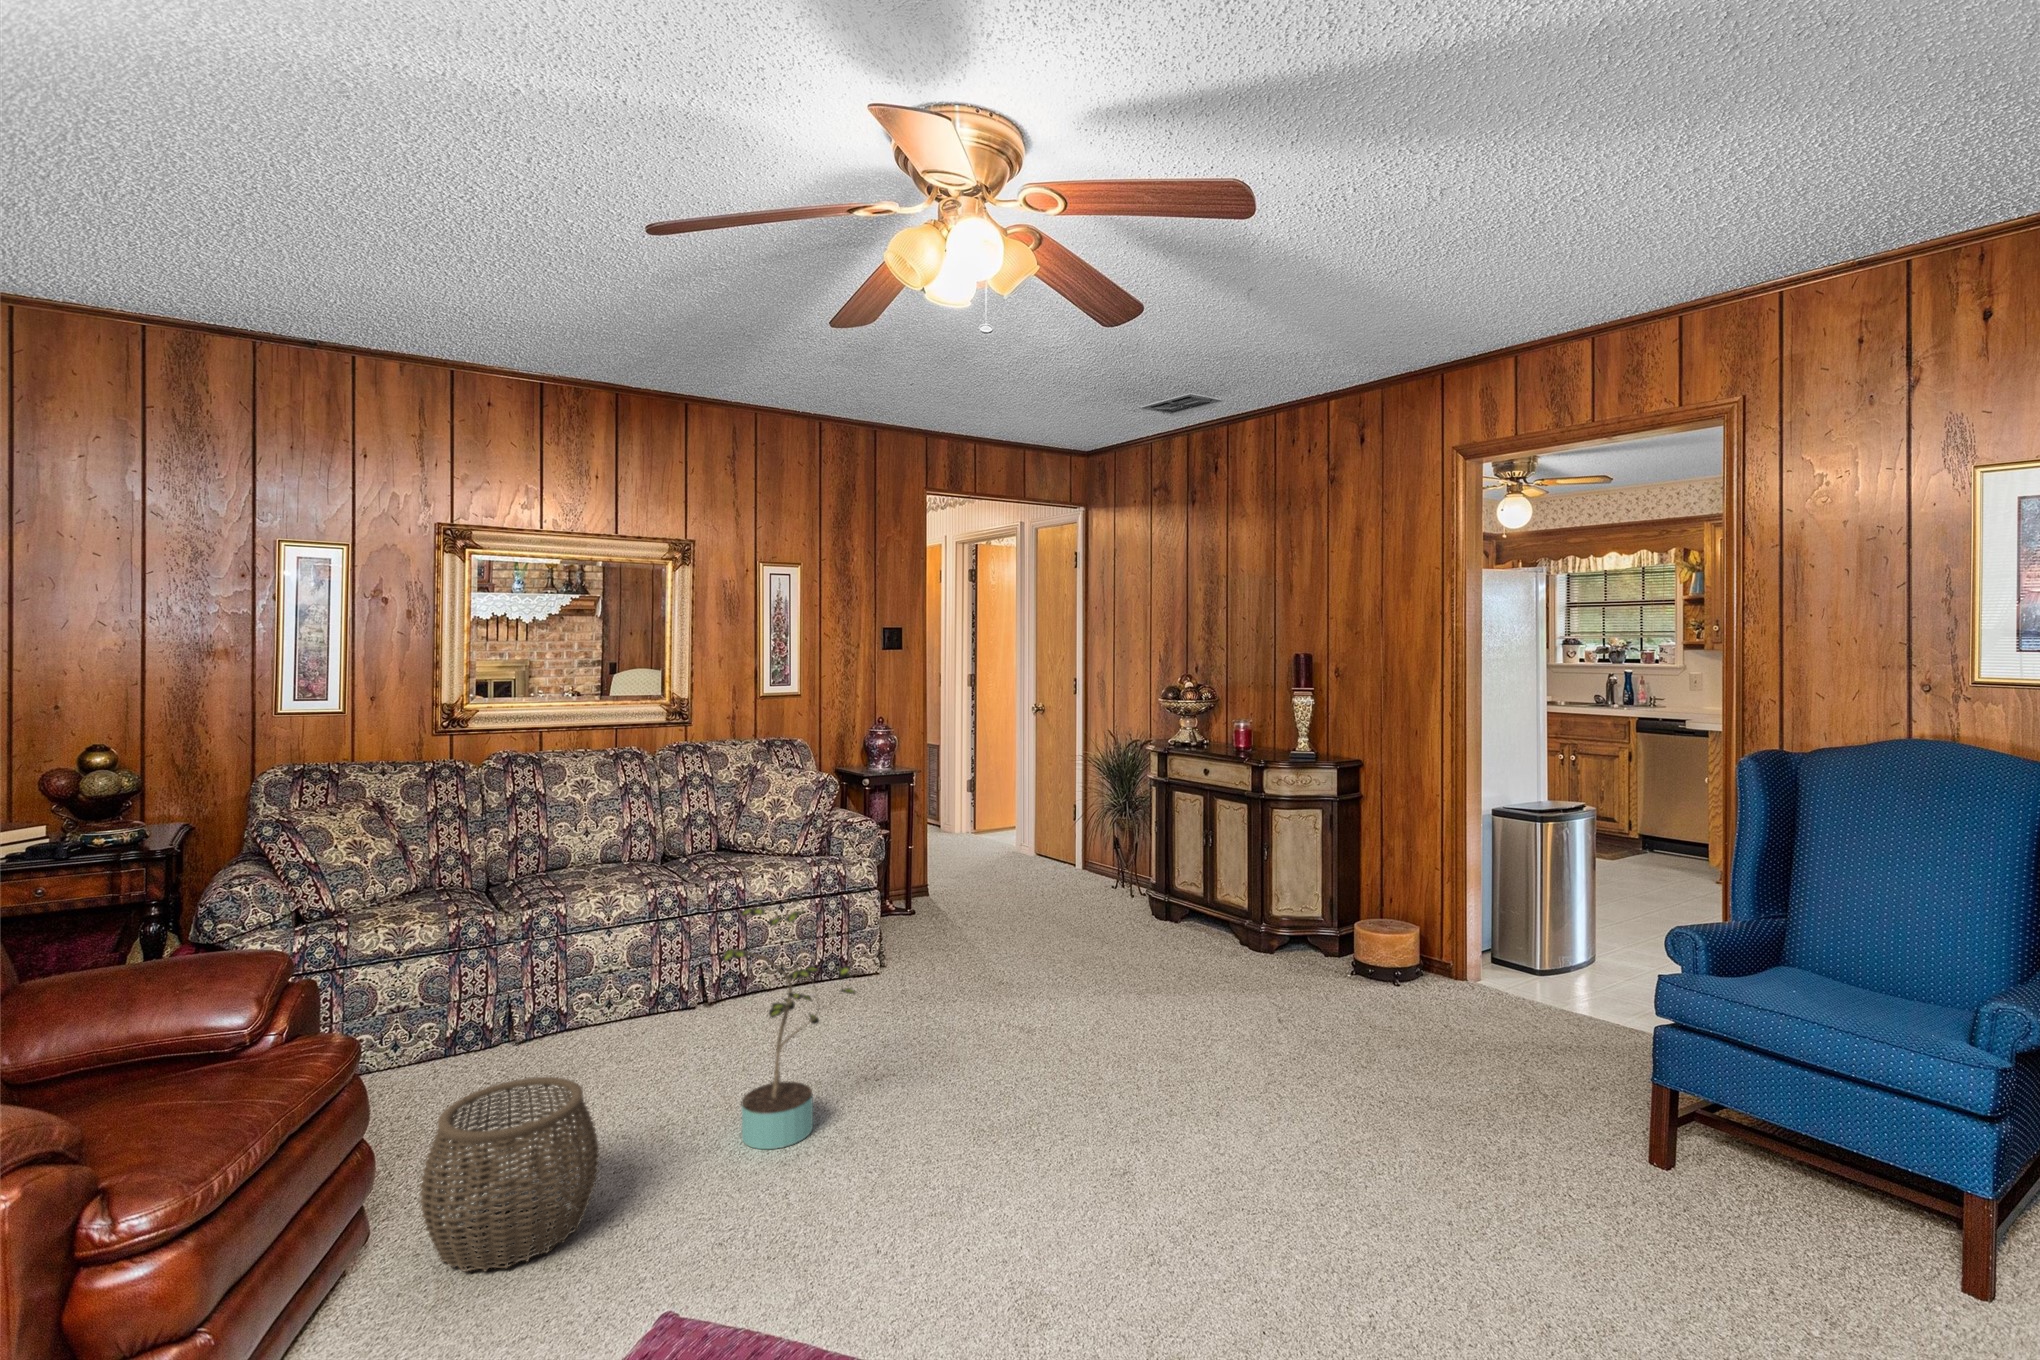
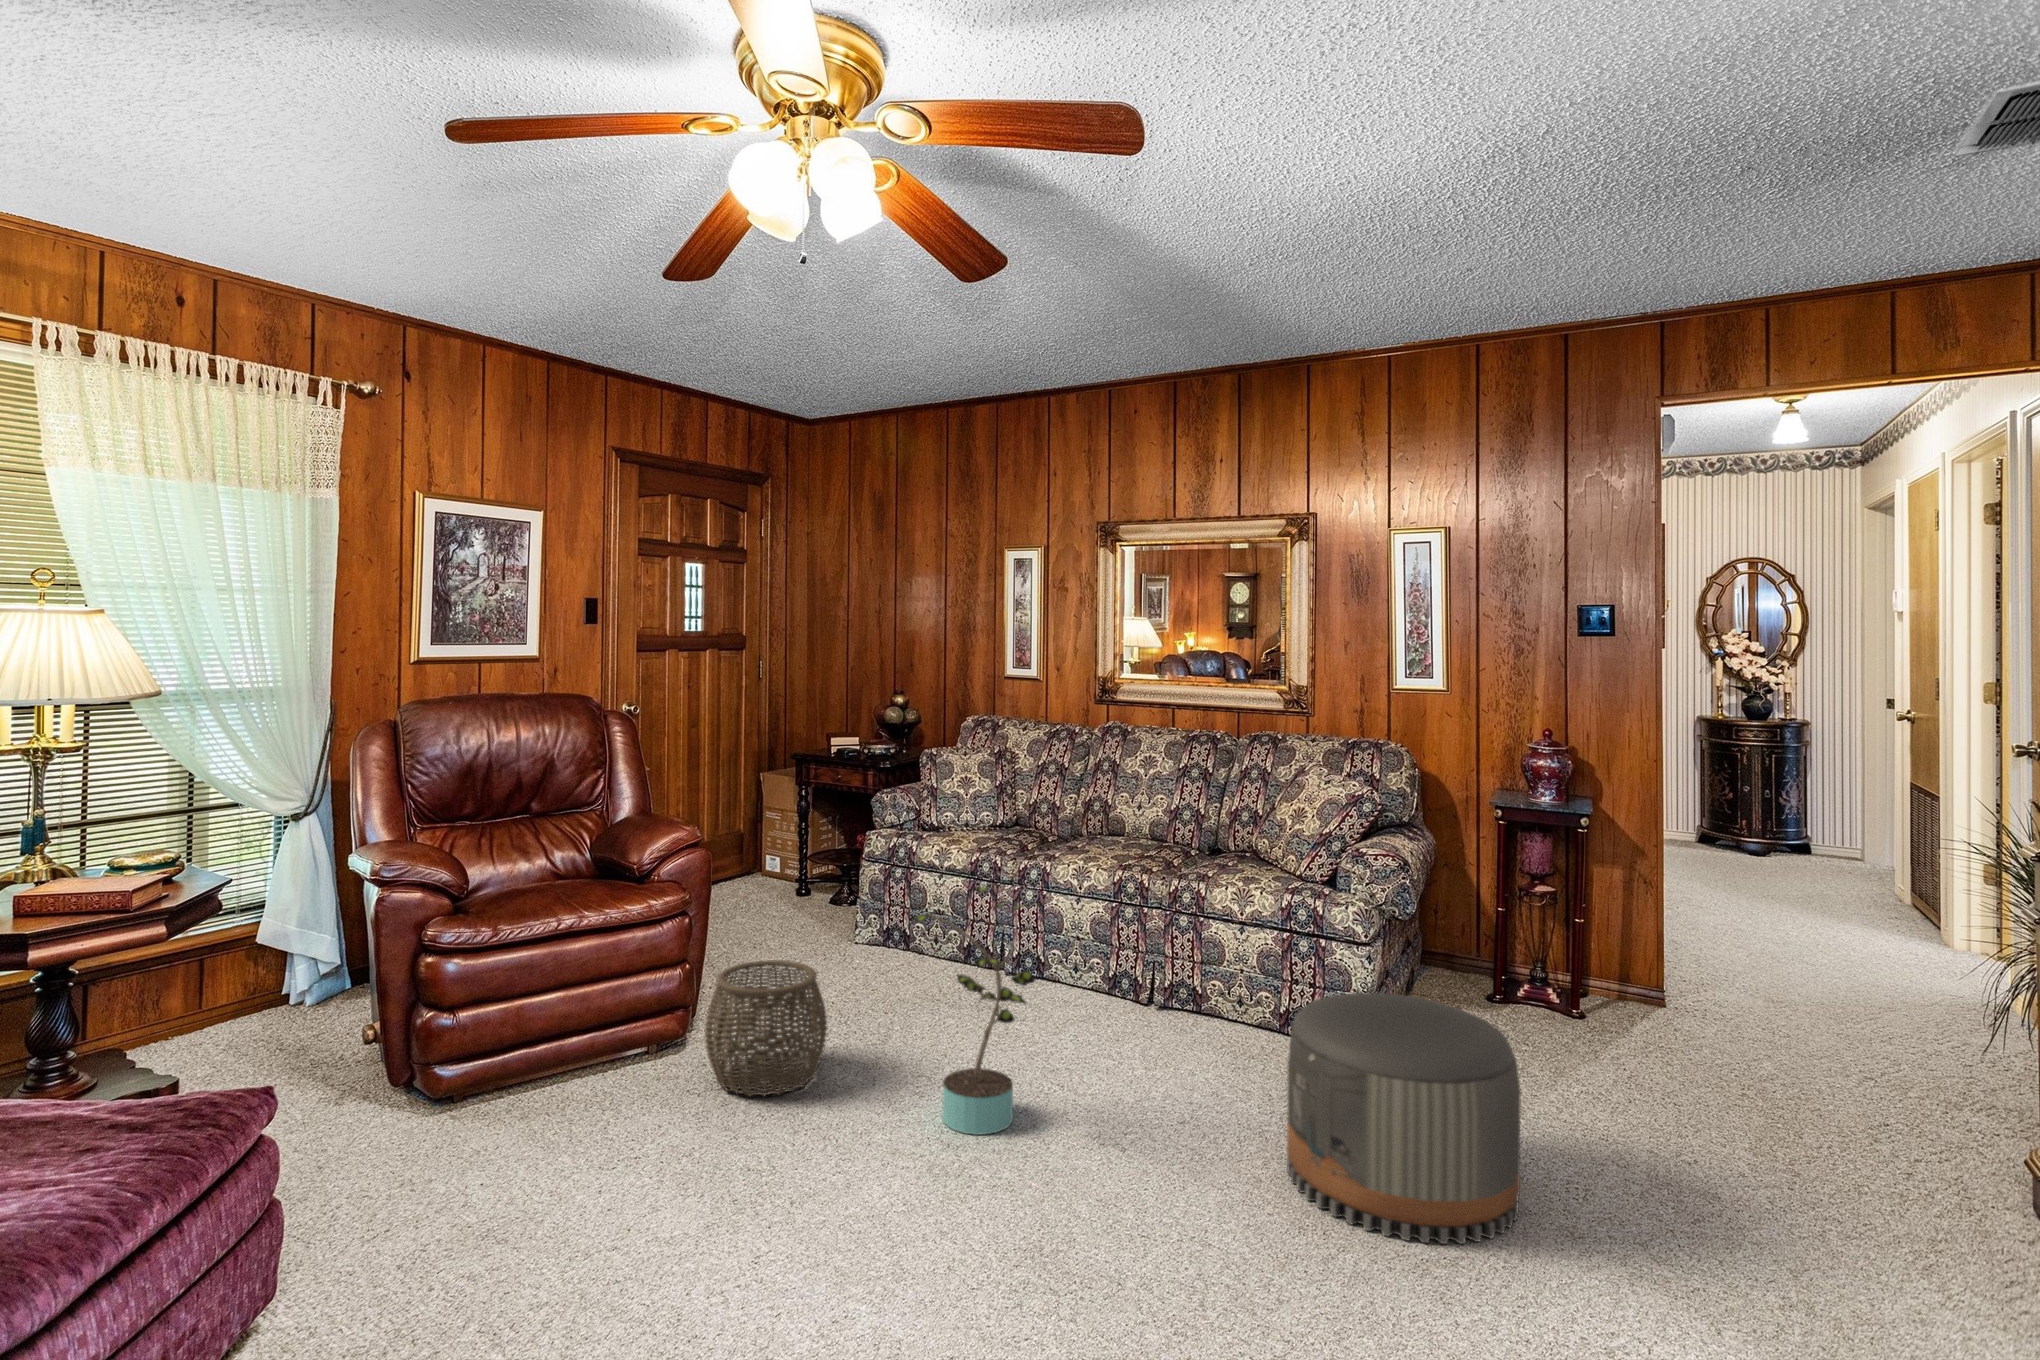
pouf: none [964,896,1107,1049] -> present [1287,993,1521,1244]

